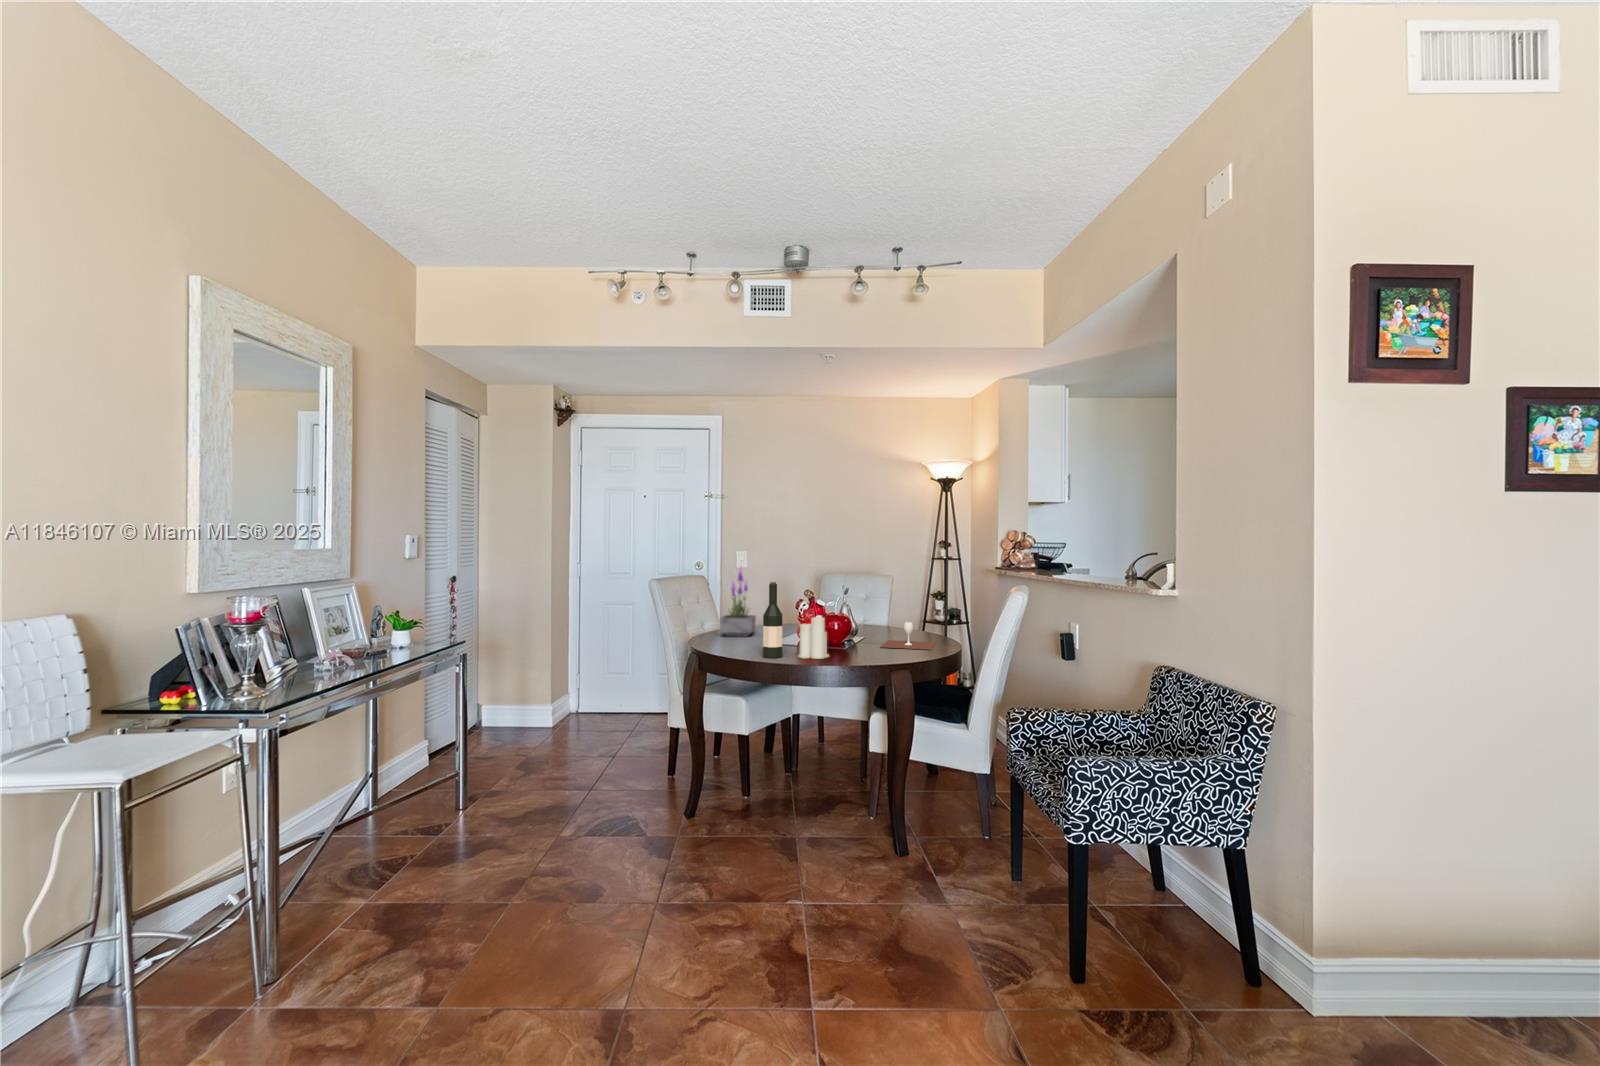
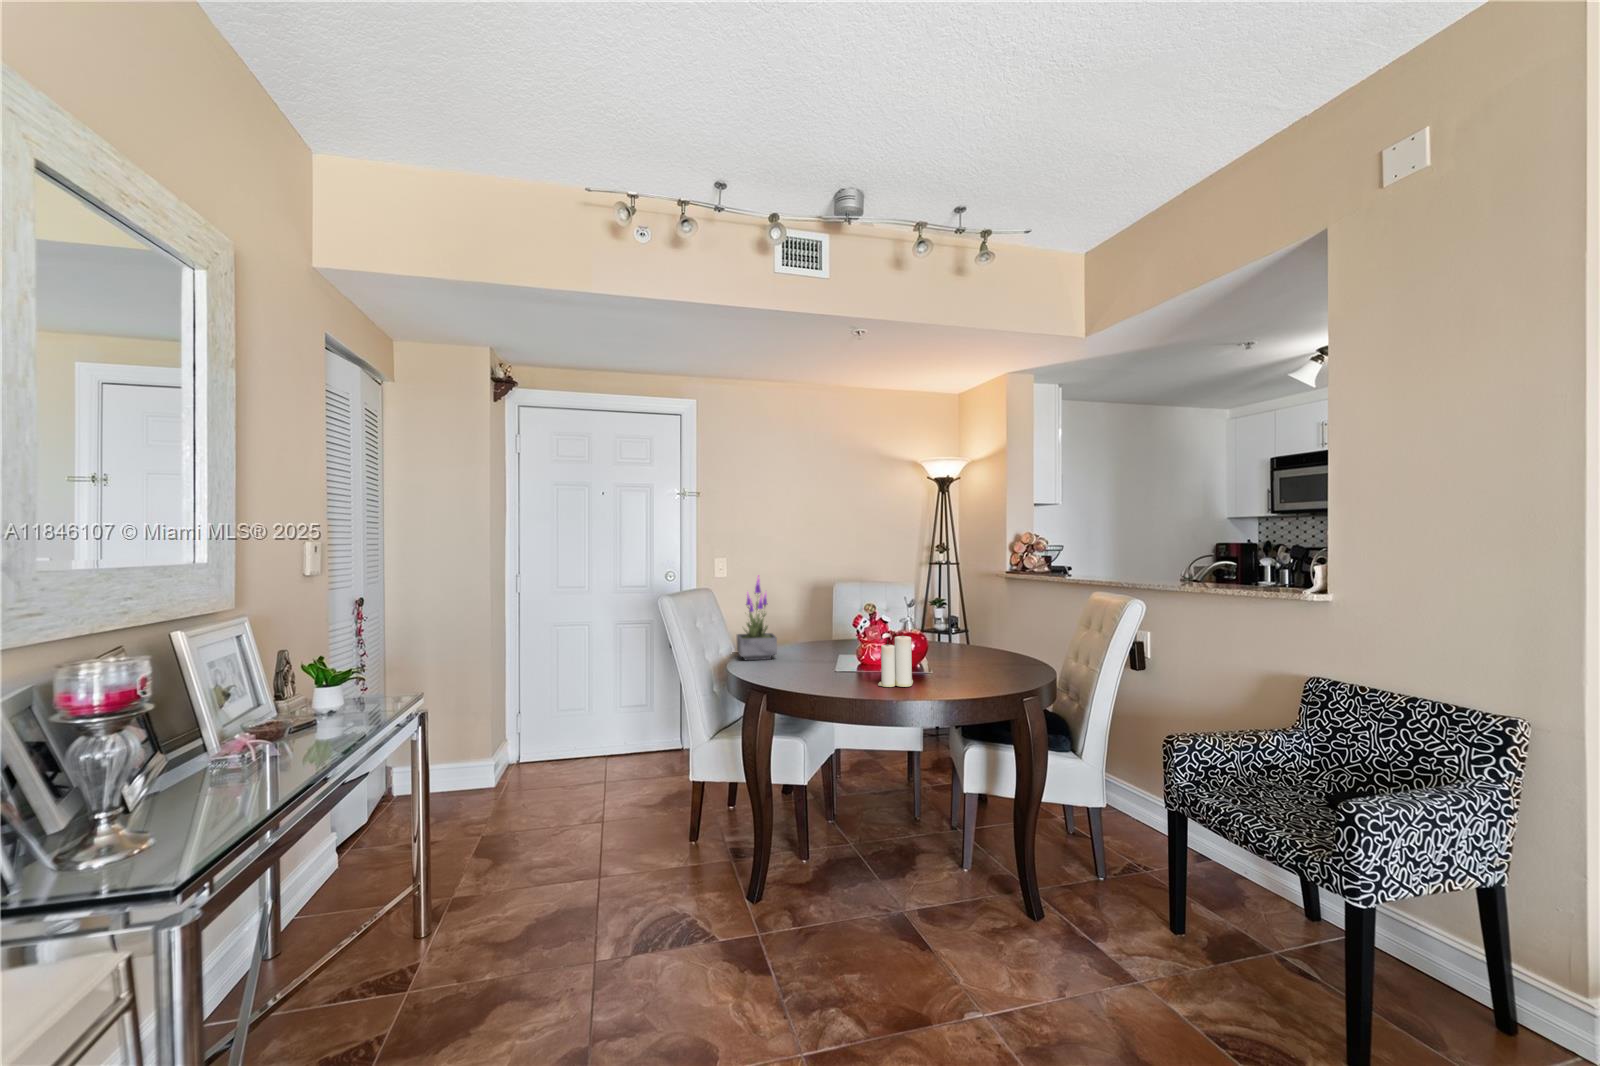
wine bottle: present [763,582,782,658] -> none [833,596,859,689]
wine glass: present [880,622,936,650] -> none [936,634,1005,665]

